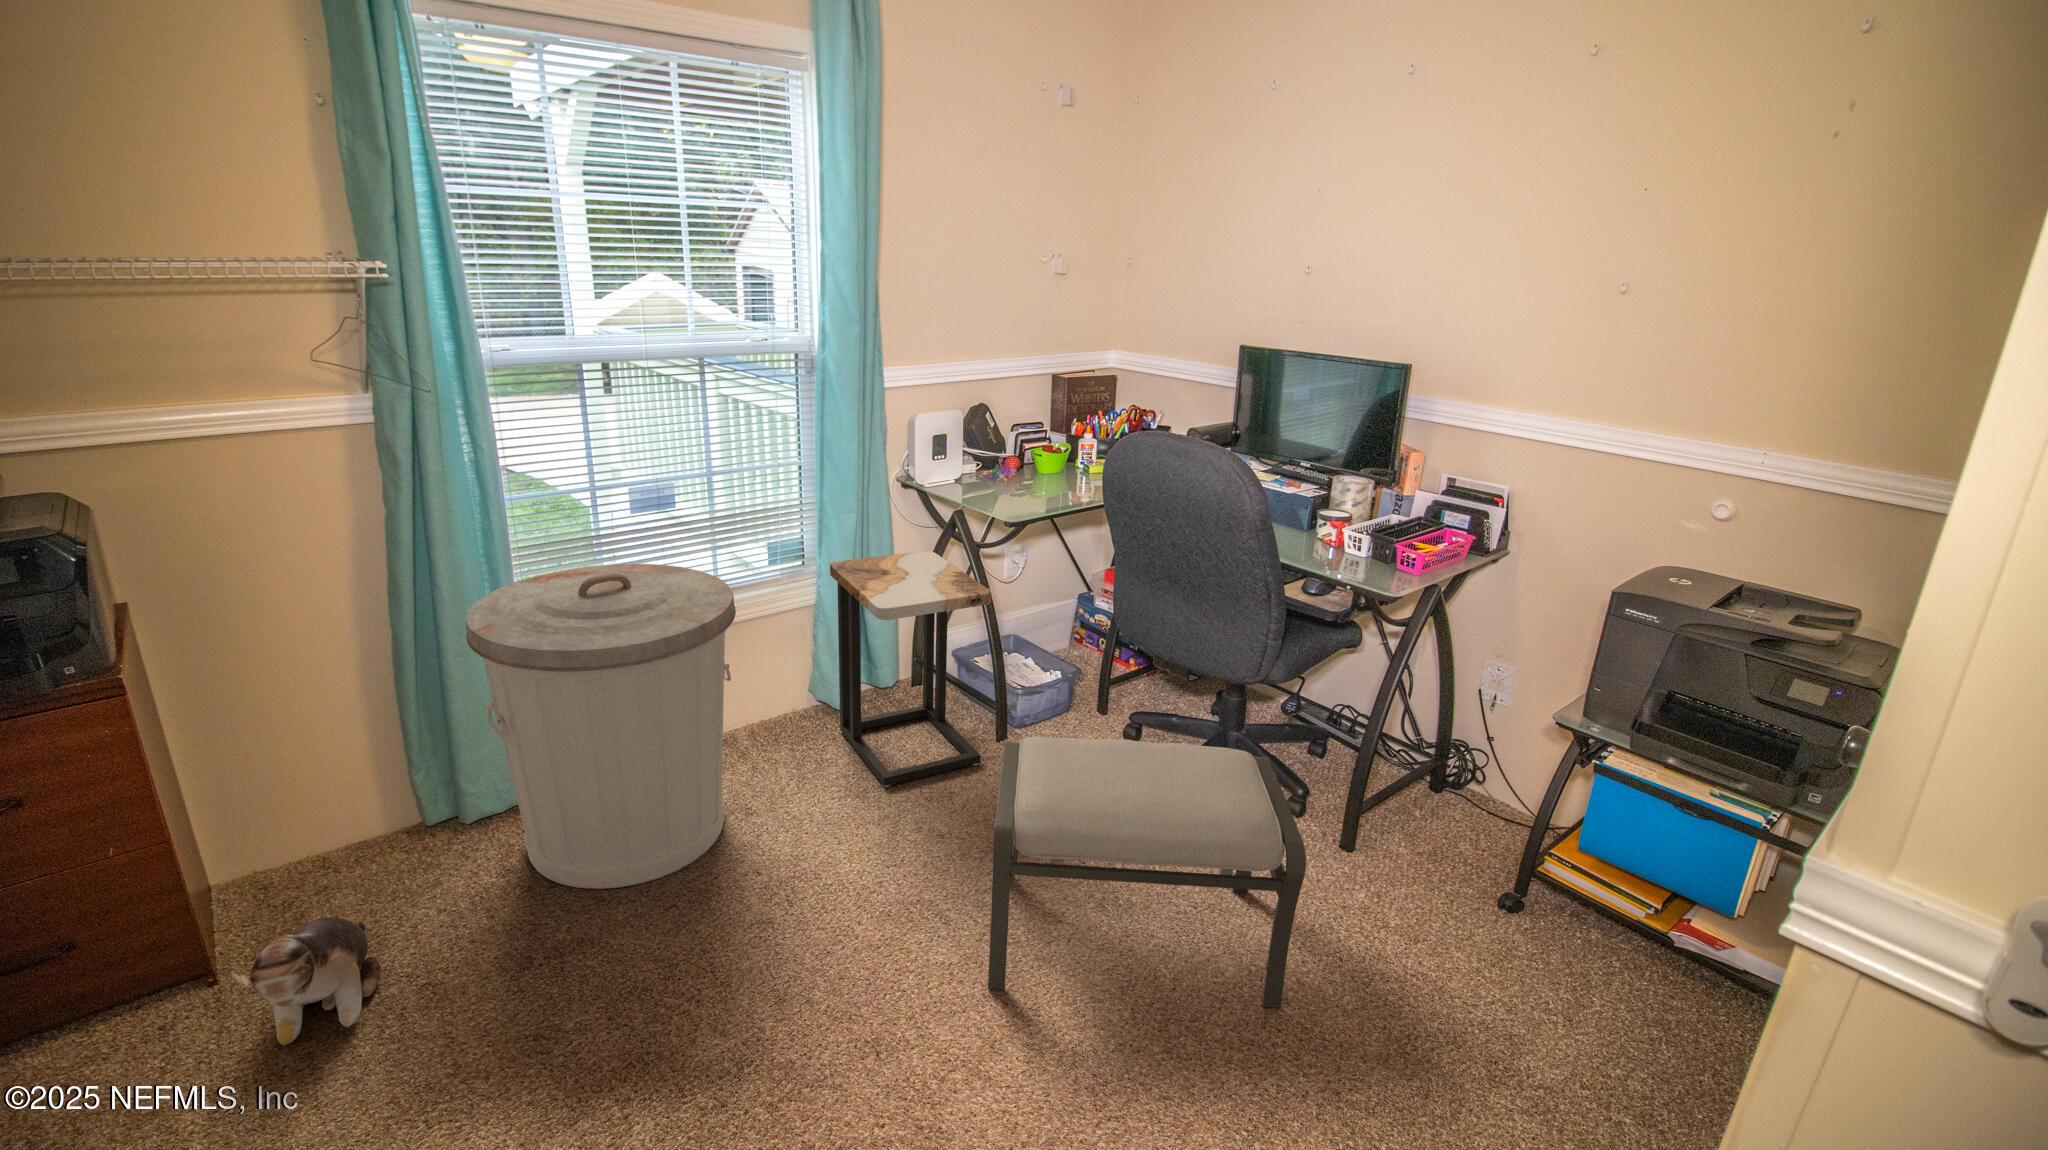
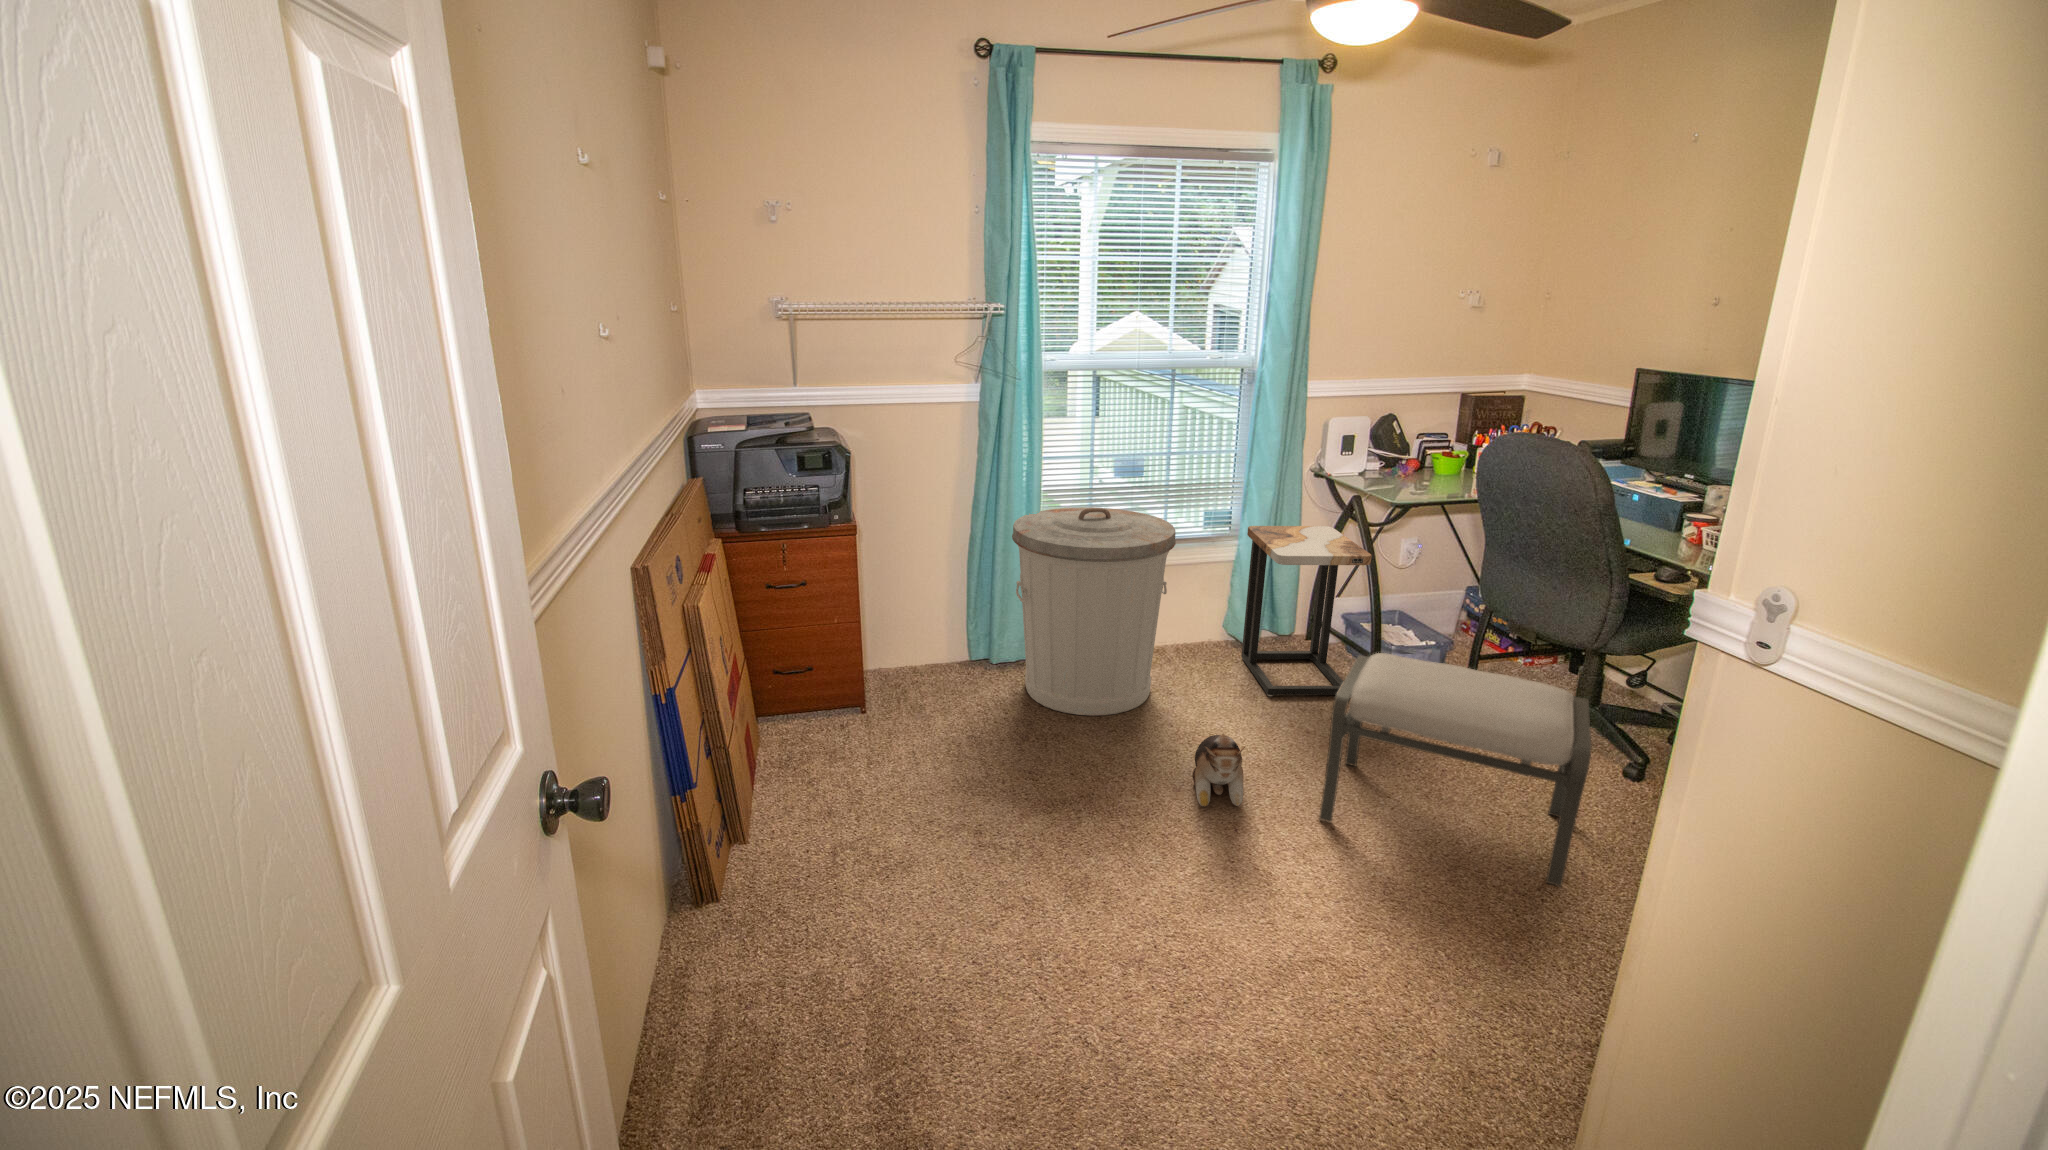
plush toy: present [231,917,381,1045] -> present [1193,734,1245,807]

